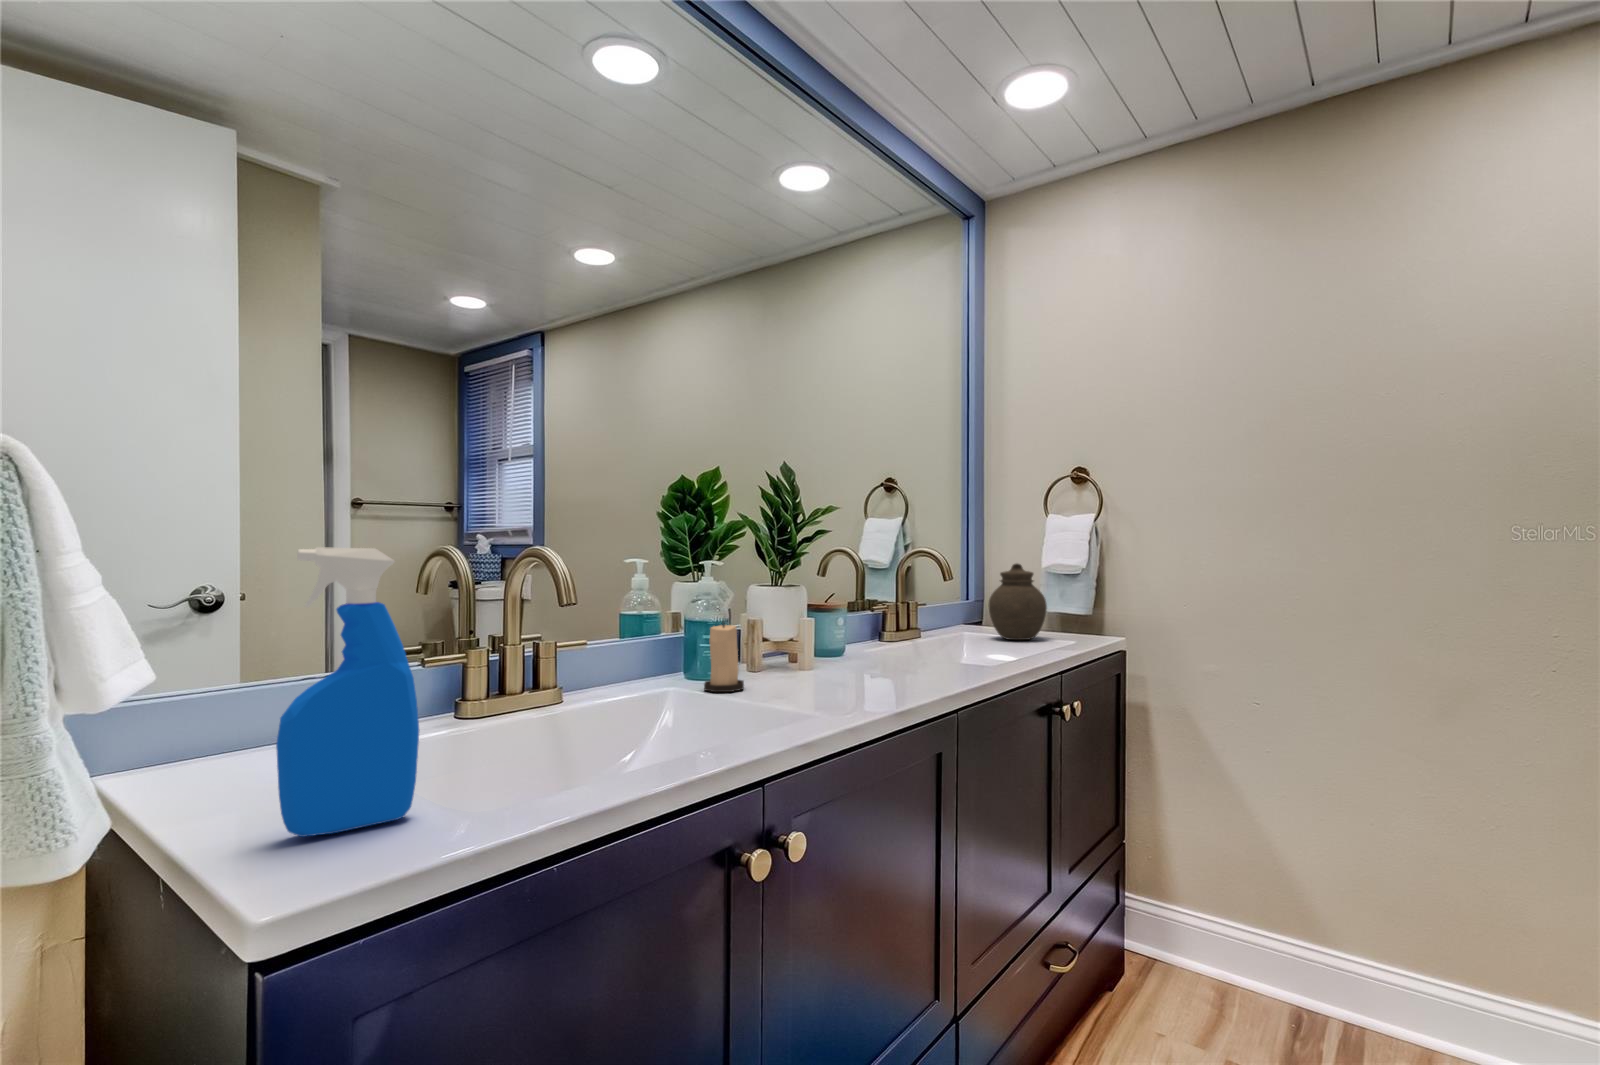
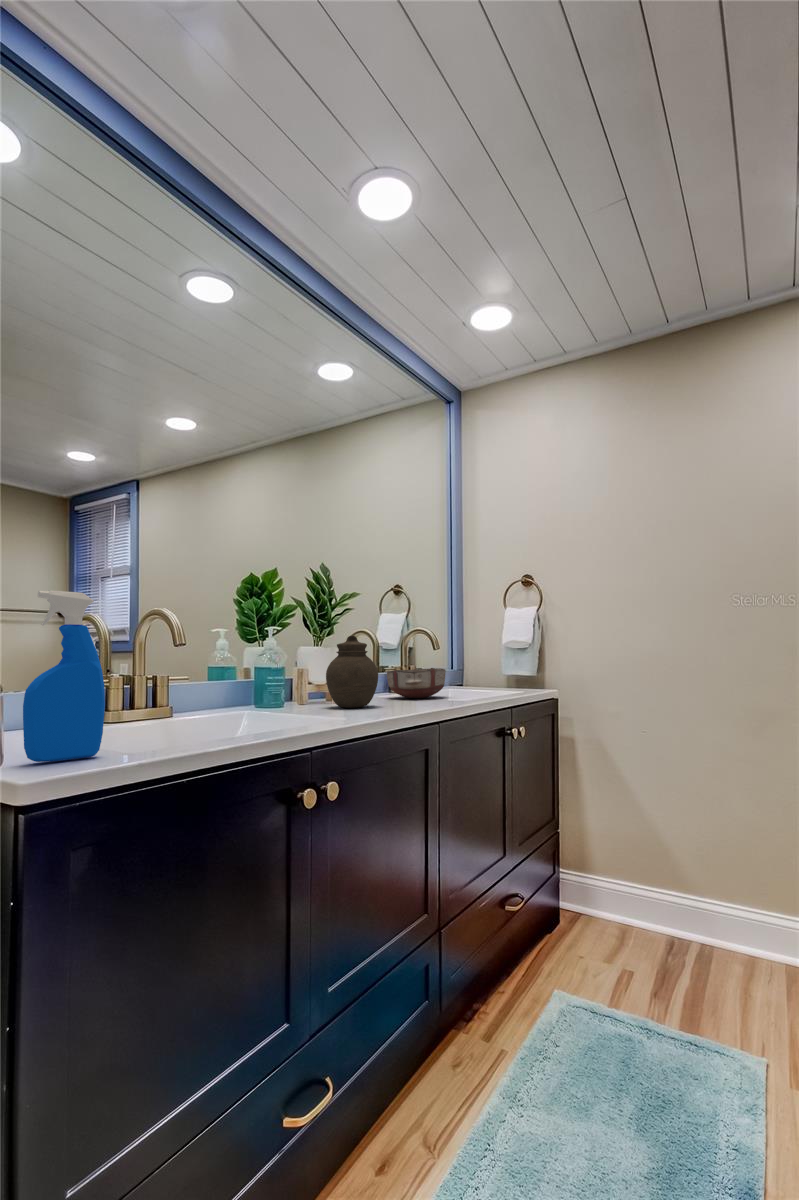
jar: present [988,564,1047,640] -> present [326,636,378,708]
ceramic bowl: none [876,610,962,654] -> present [387,668,446,698]
candle: present [704,622,744,692] -> none [268,666,296,714]

